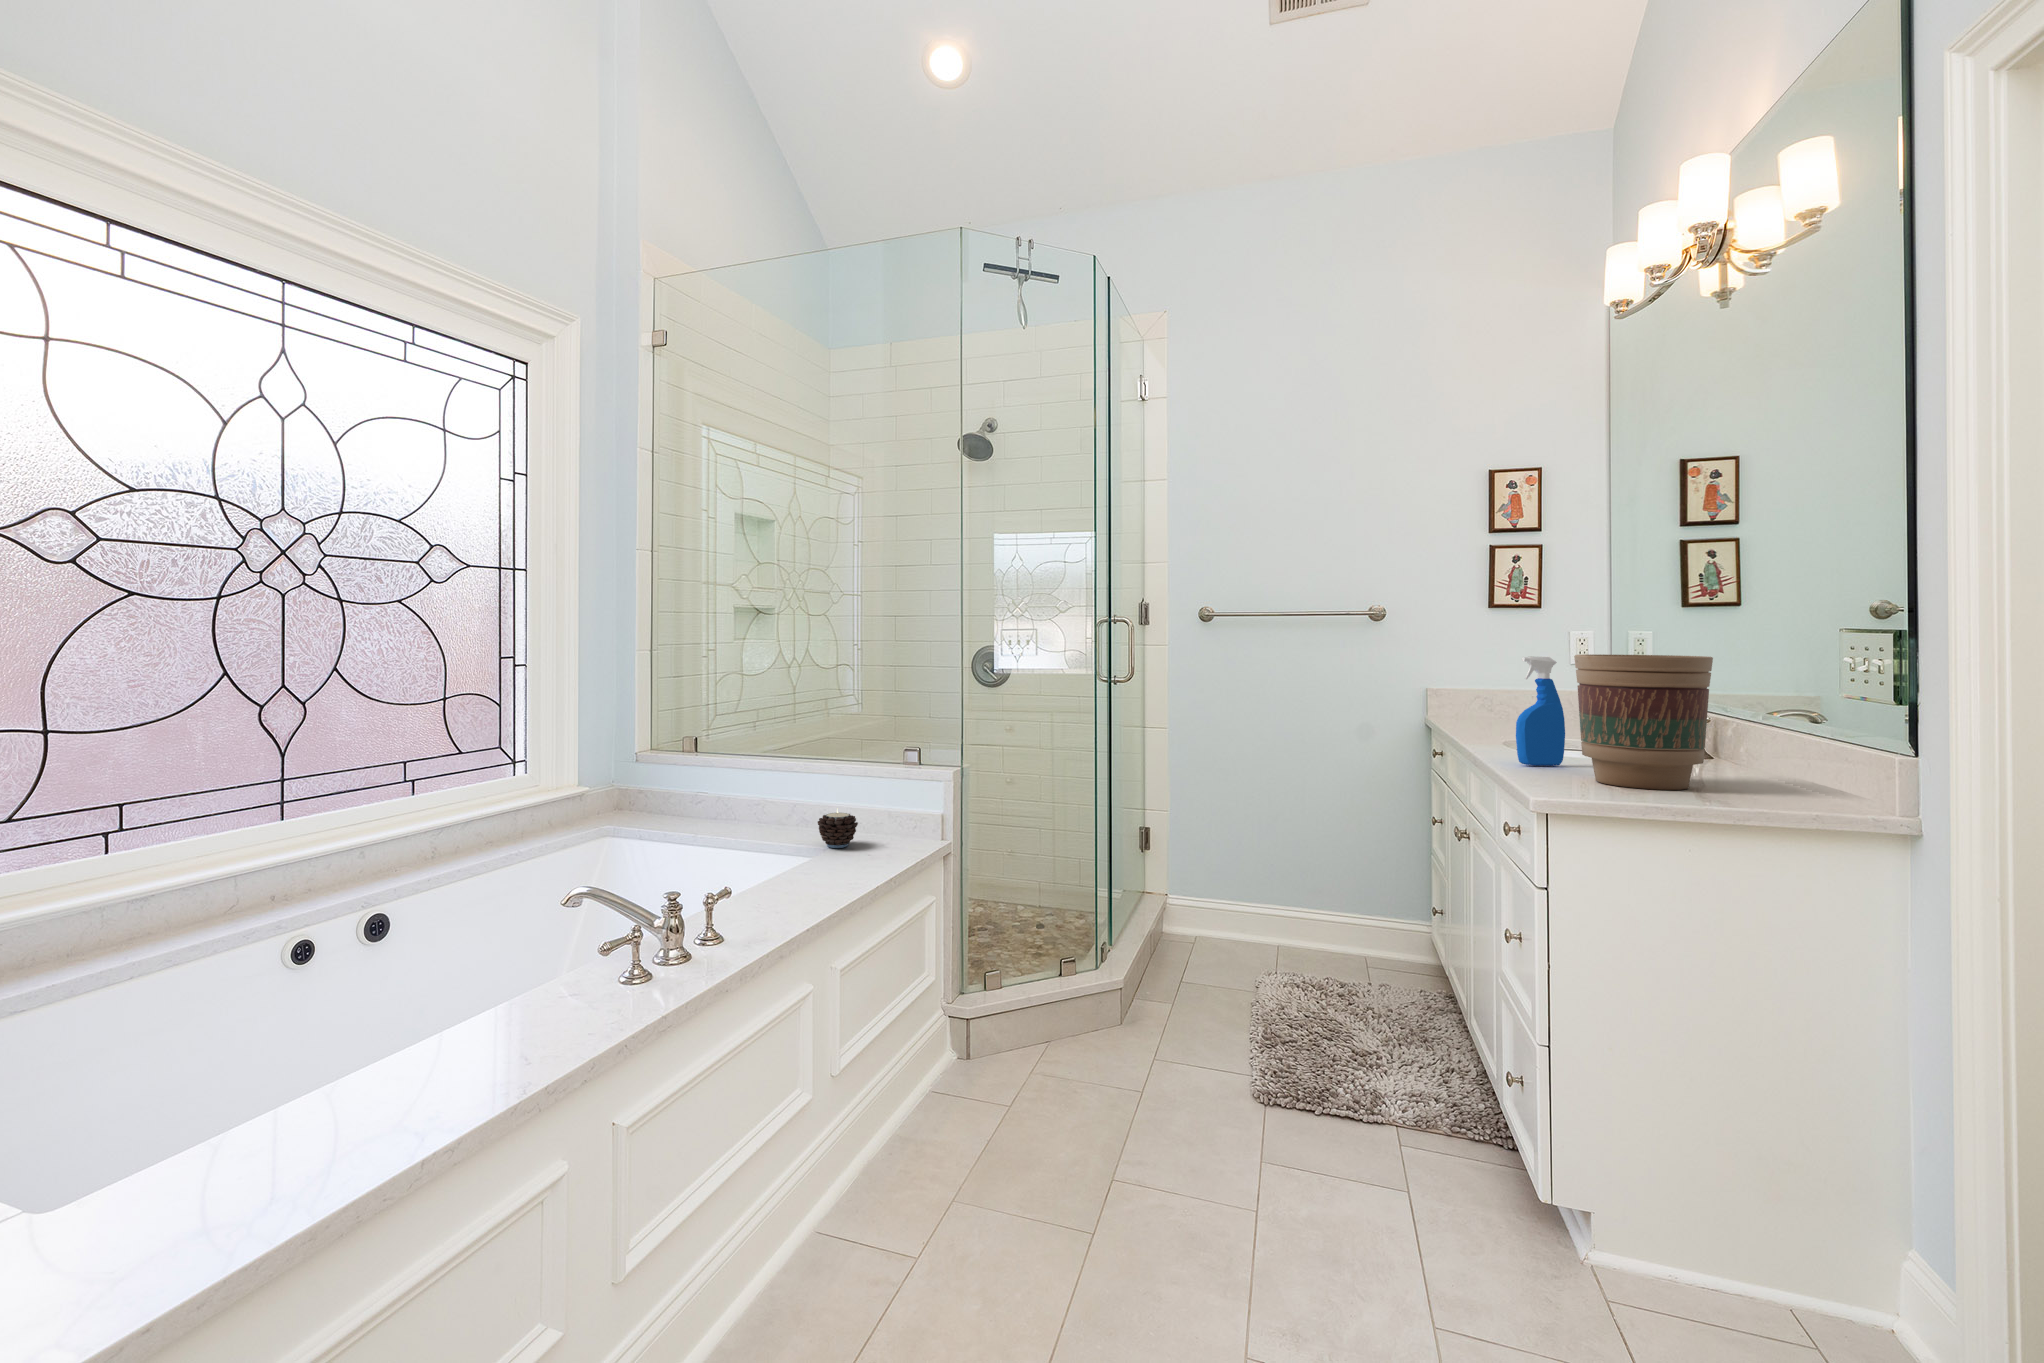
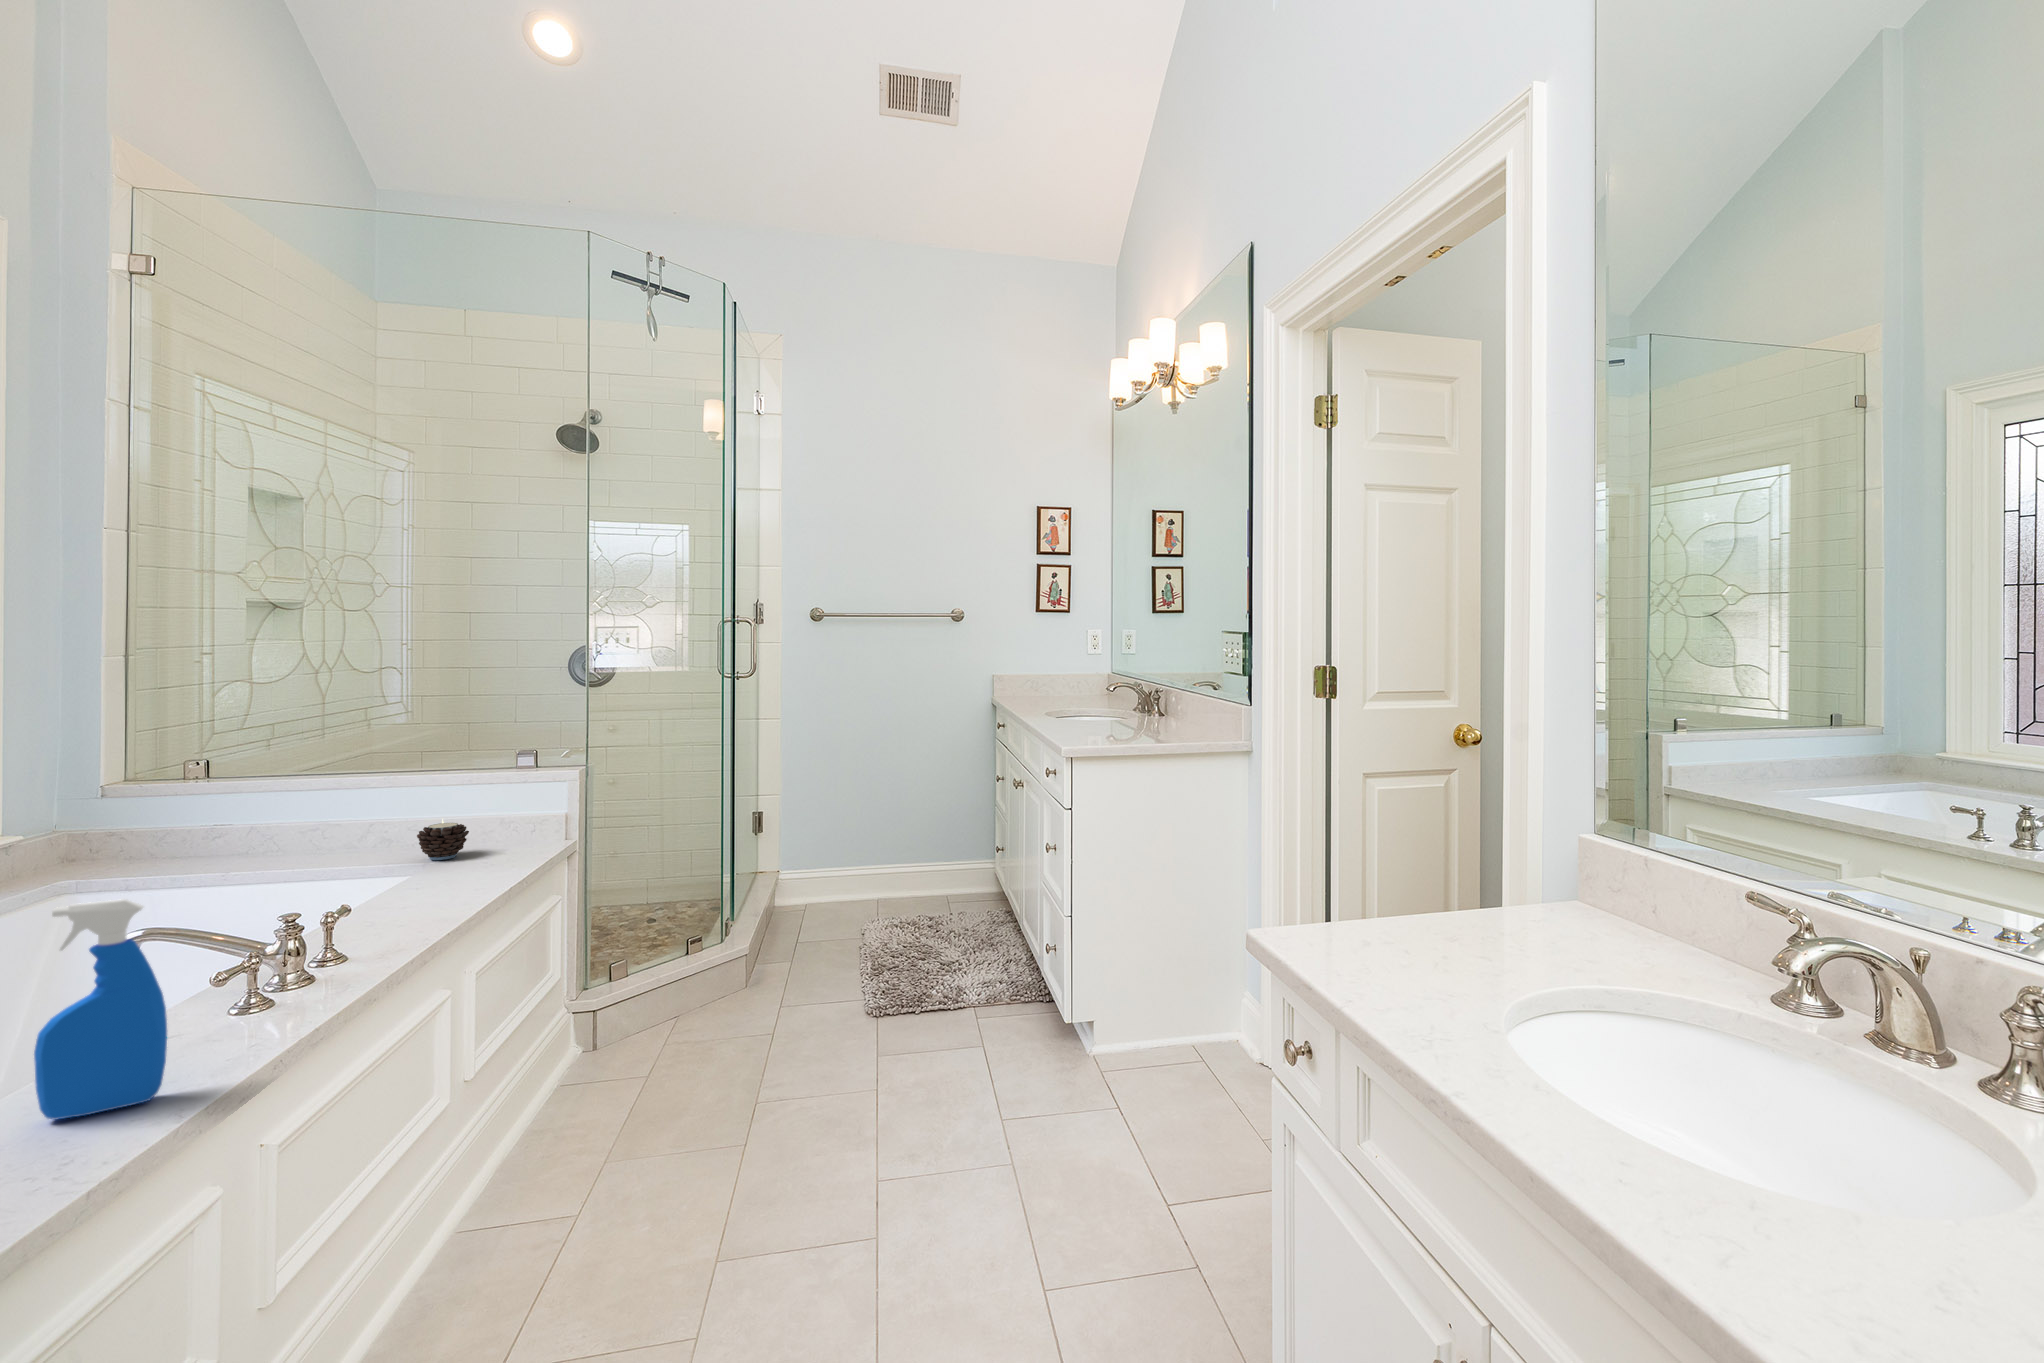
flower pot: present [1574,654,1713,790] -> none [1088,649,1163,739]
spray bottle: present [1516,656,1565,766] -> present [34,899,167,1120]

